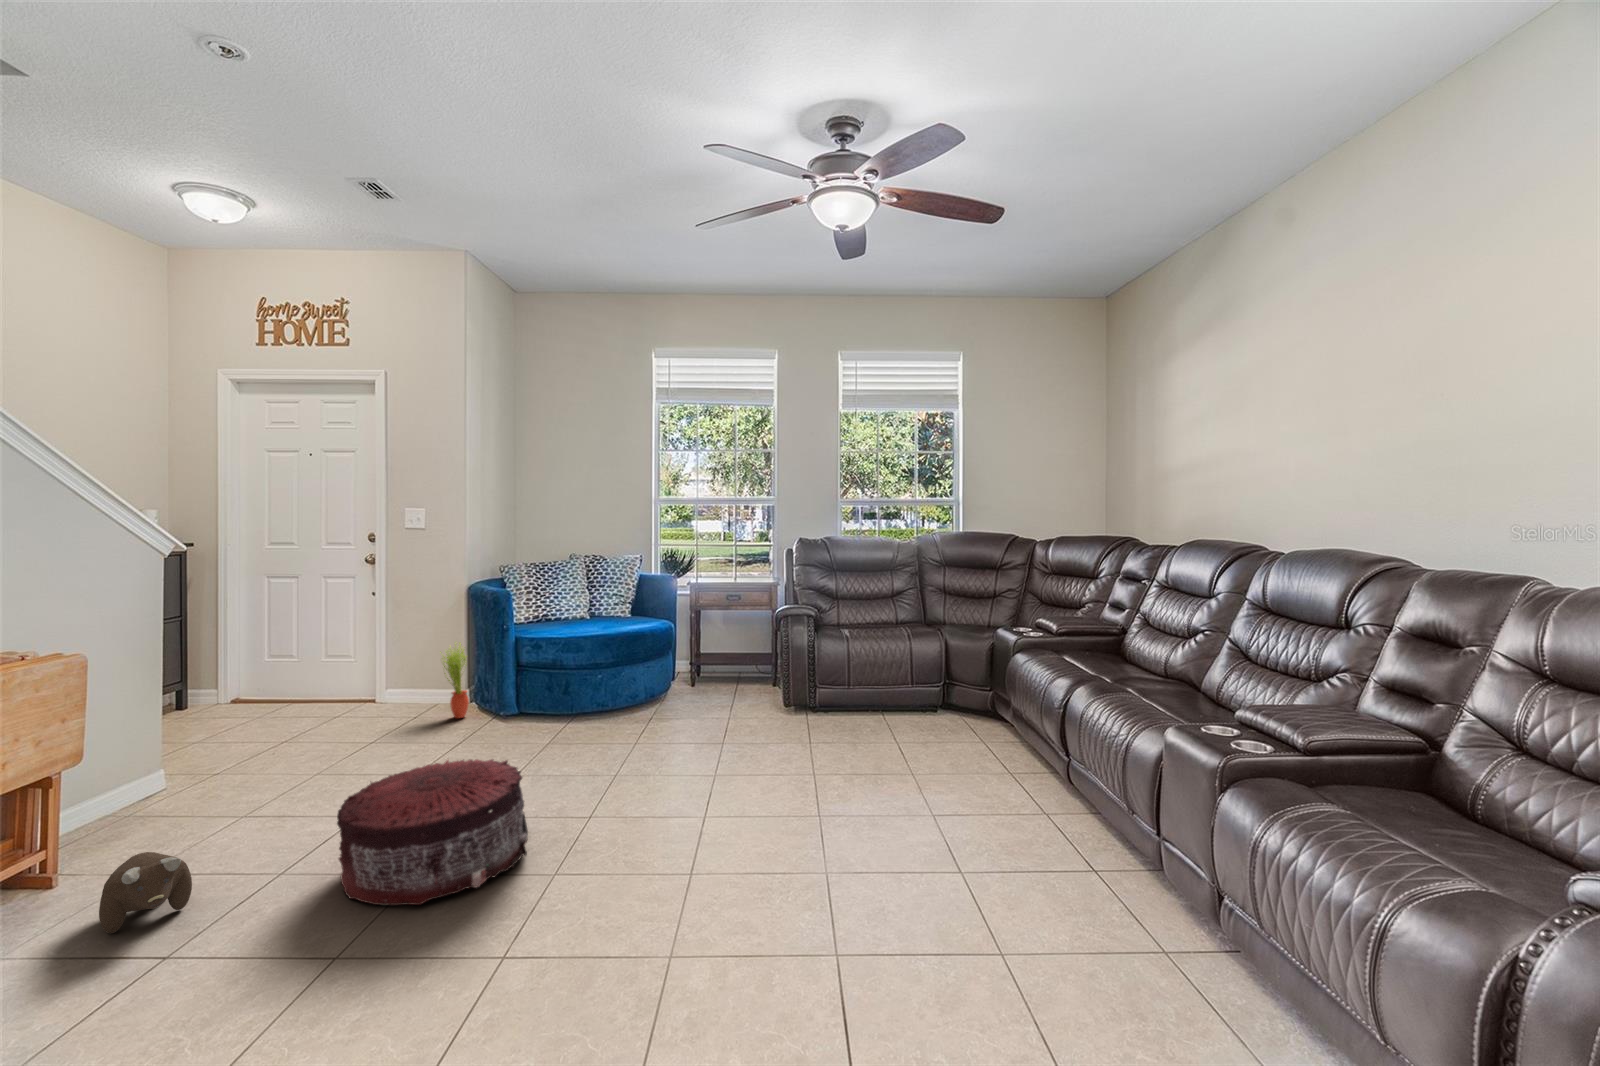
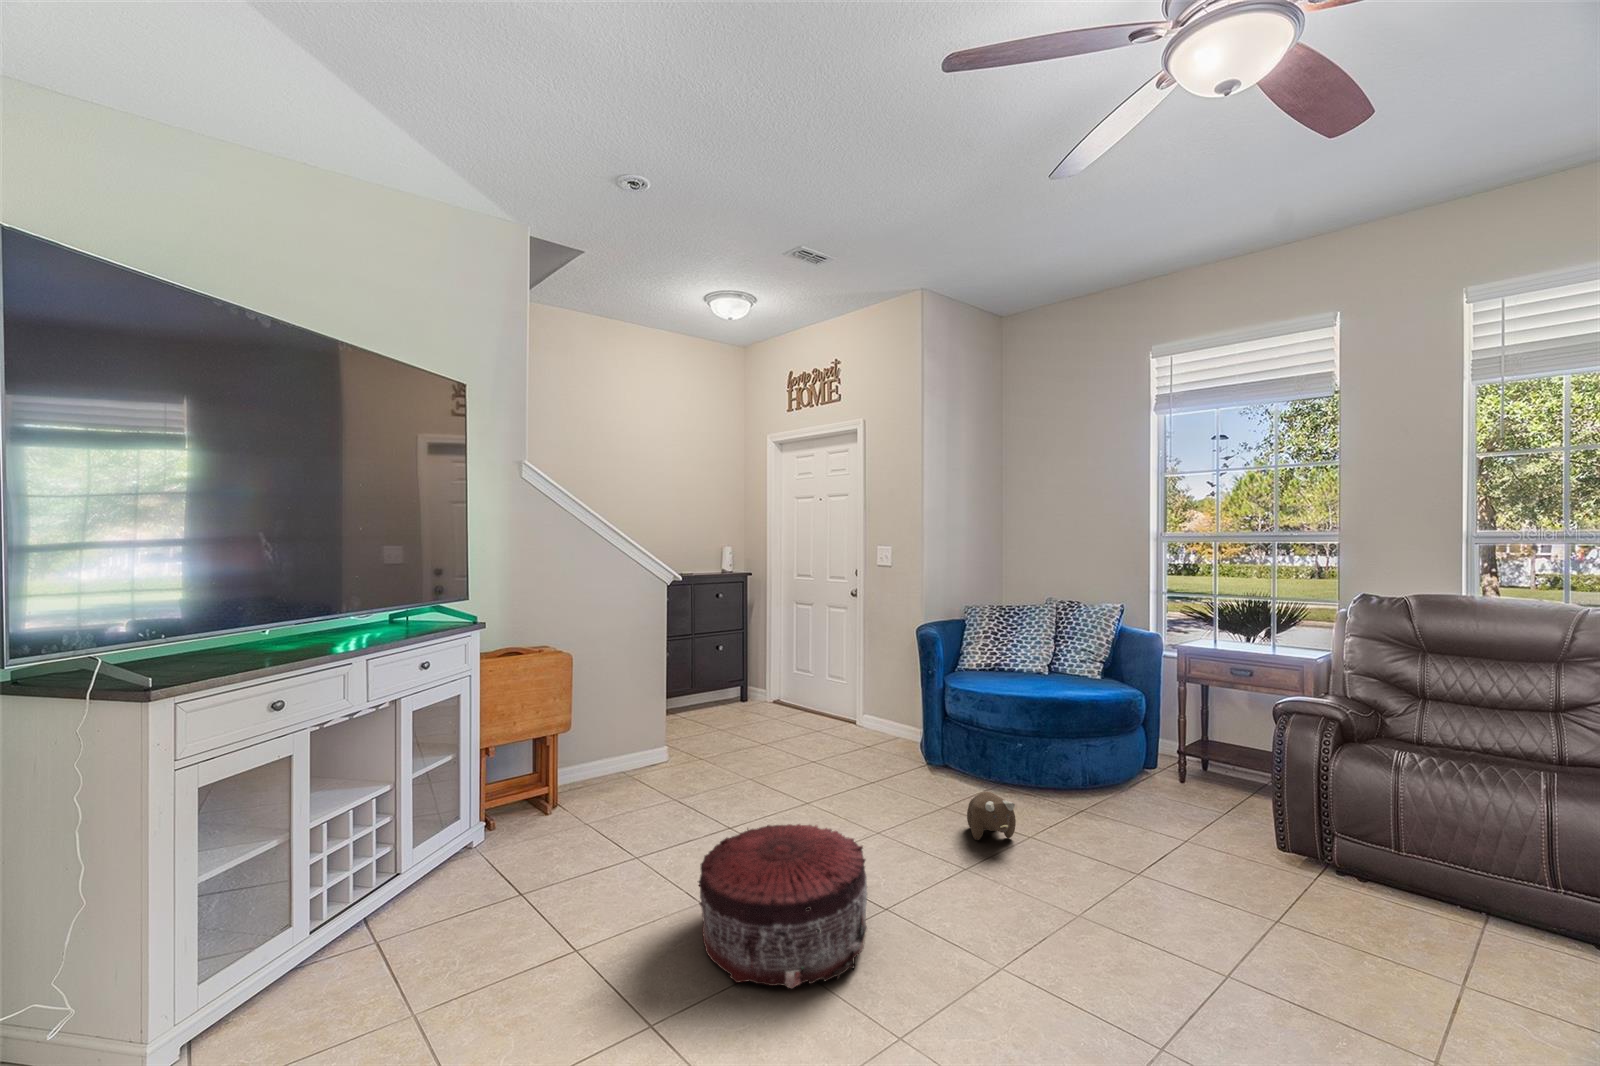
potted plant: present [442,643,469,718] -> none [895,681,920,760]
plush toy: present [99,852,192,933] -> present [967,792,1016,840]

